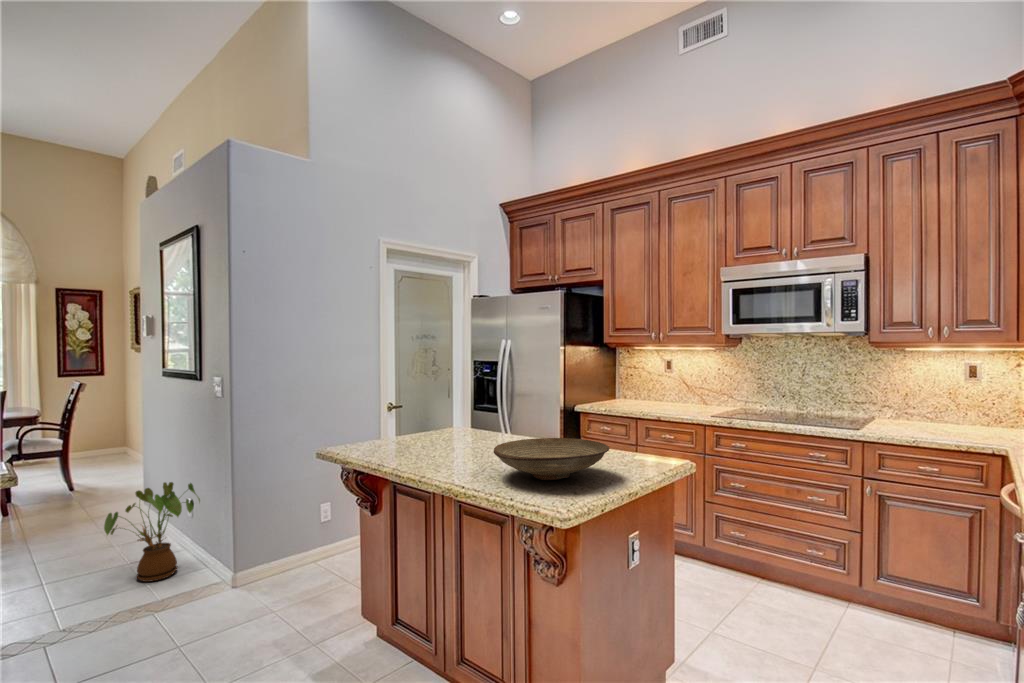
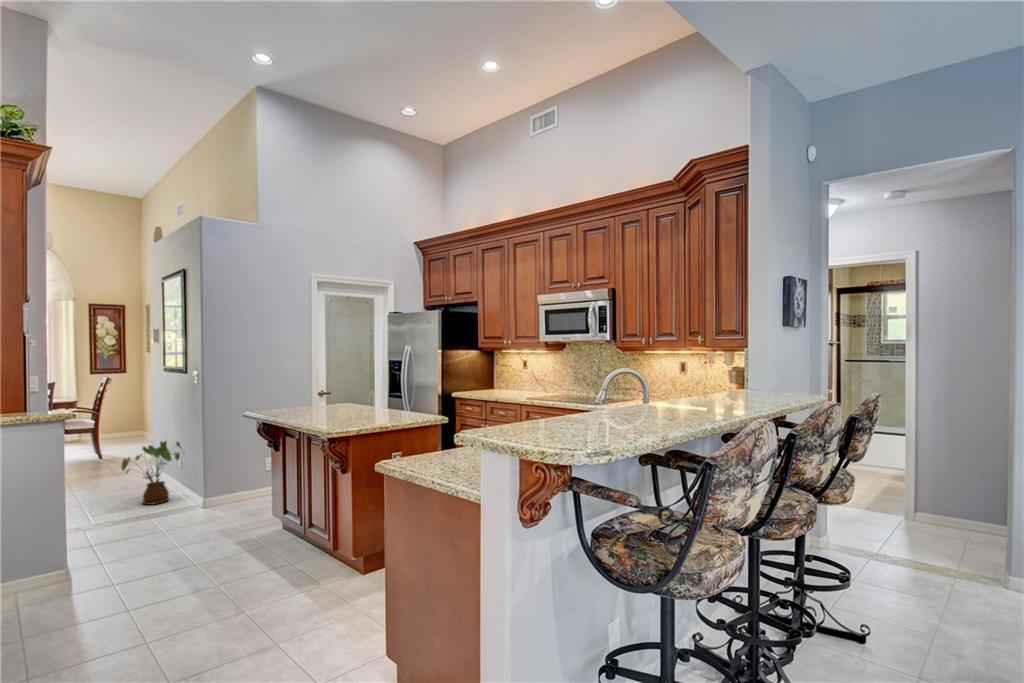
decorative bowl: present [494,438,610,480] -> none [319,402,383,422]

